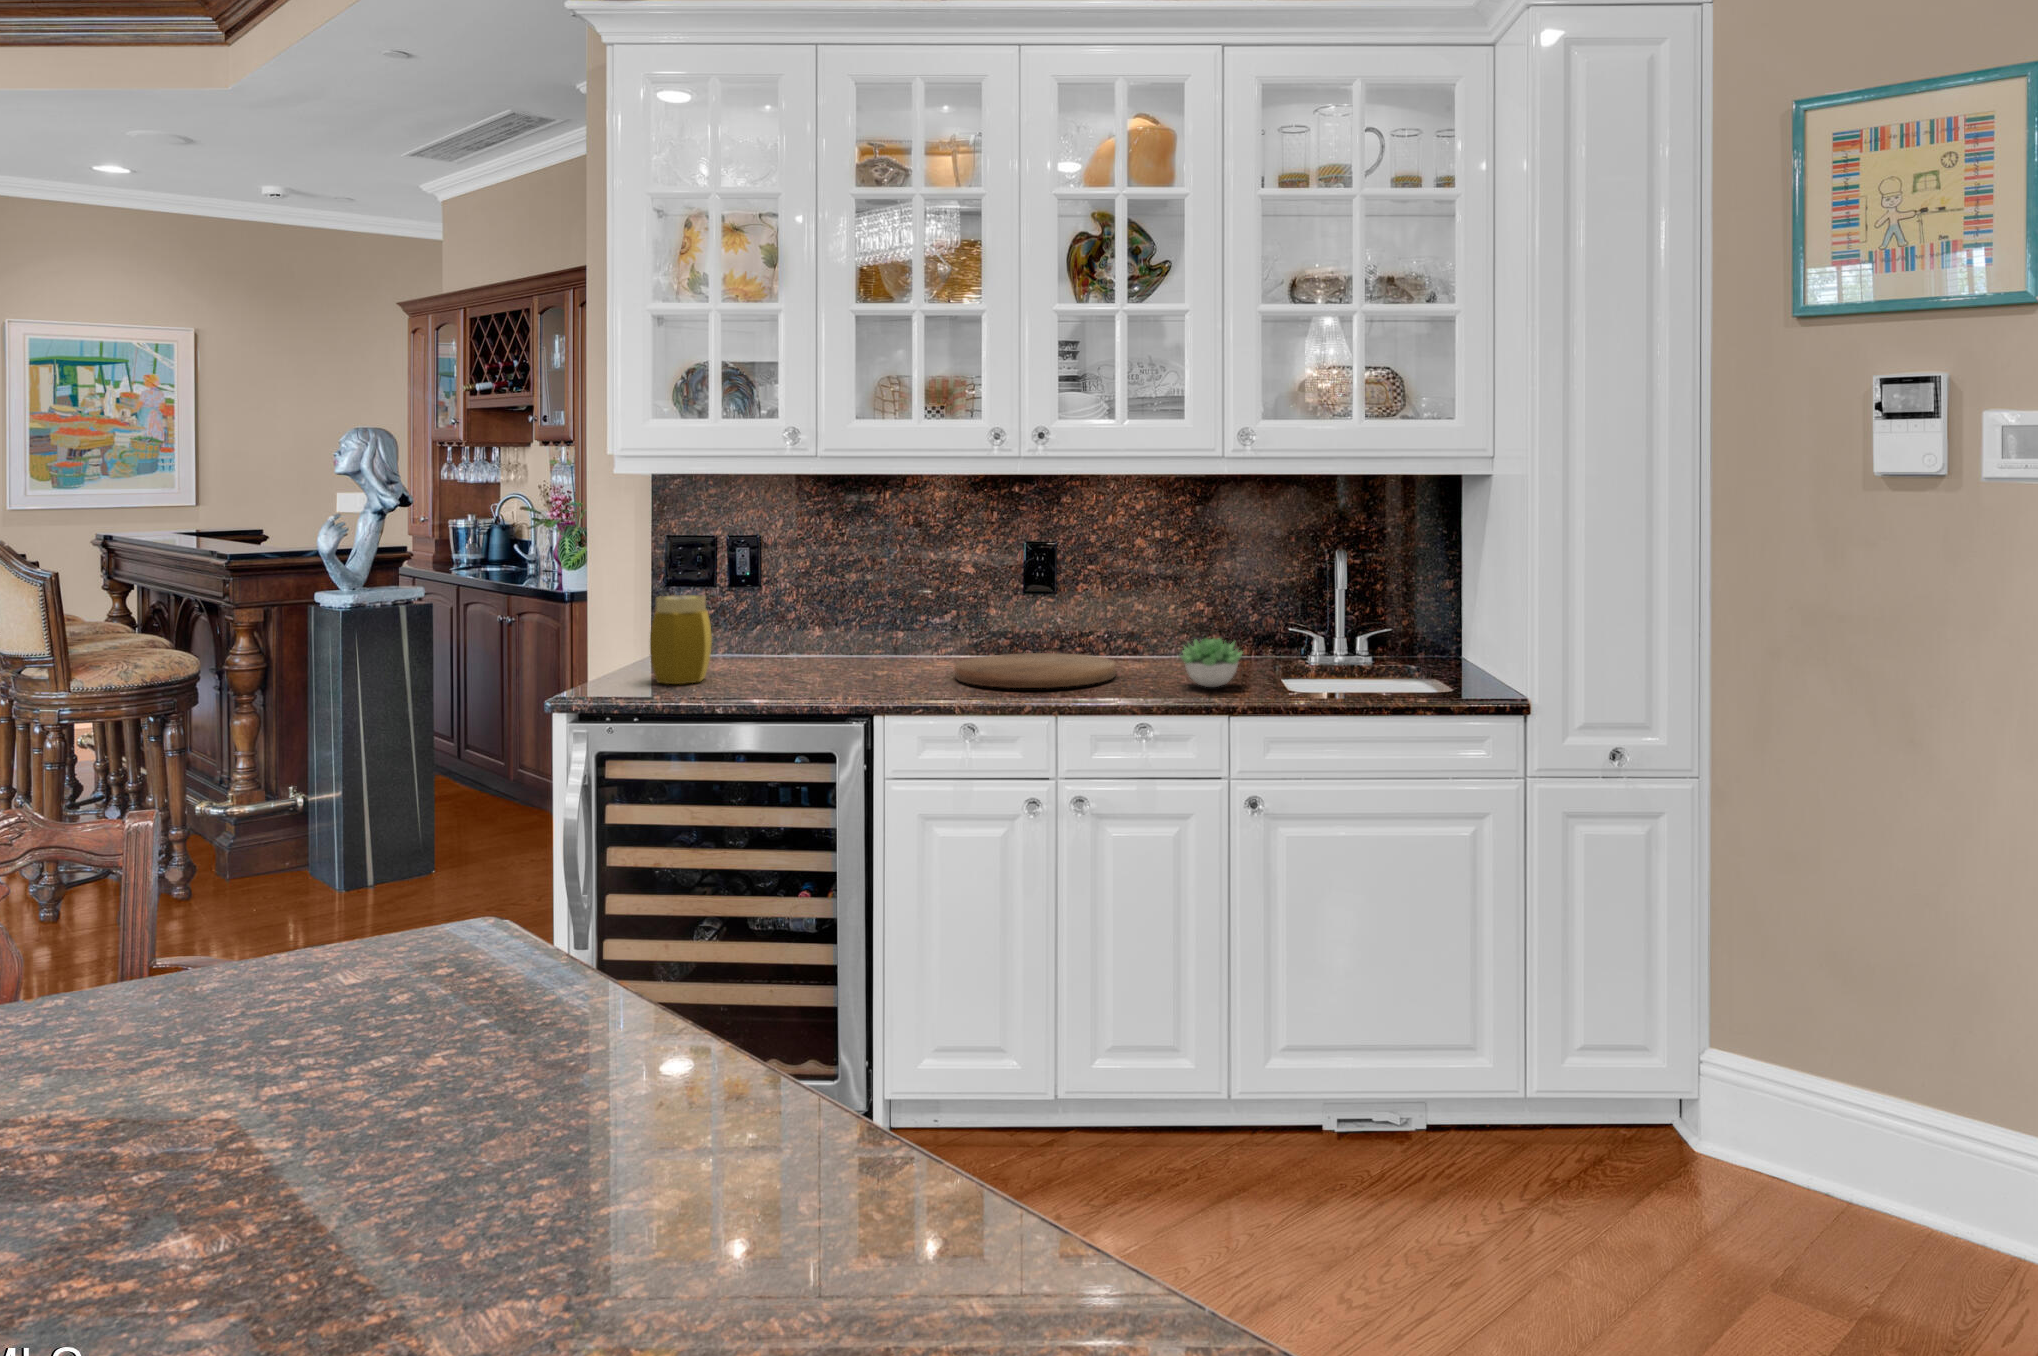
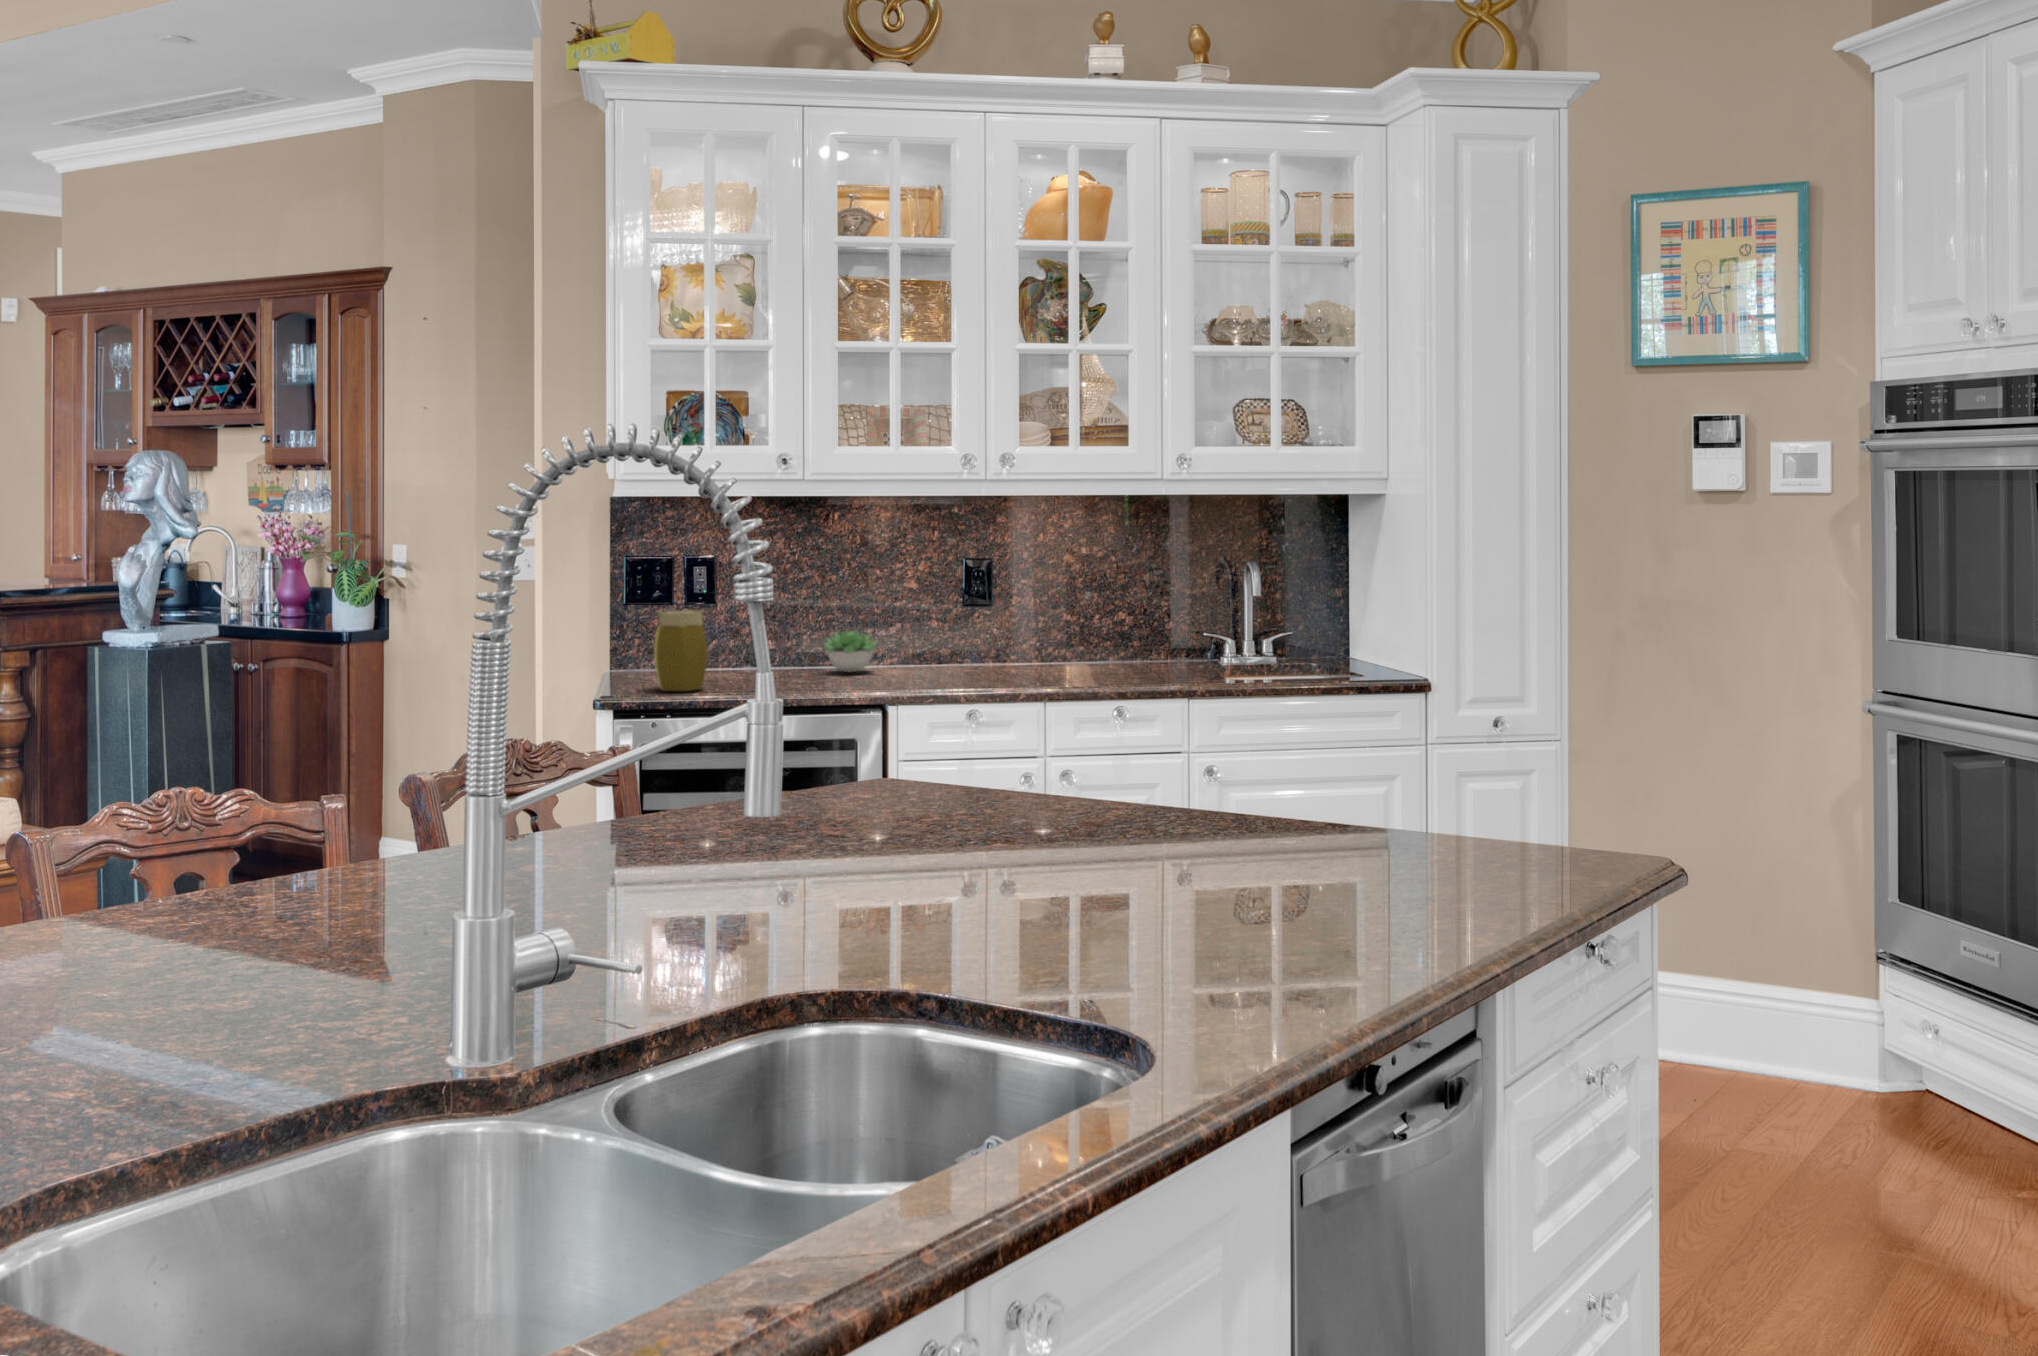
succulent plant: present [1180,638,1243,687] -> present [824,631,876,672]
cutting board: present [955,653,1116,688] -> none [925,660,1070,684]

